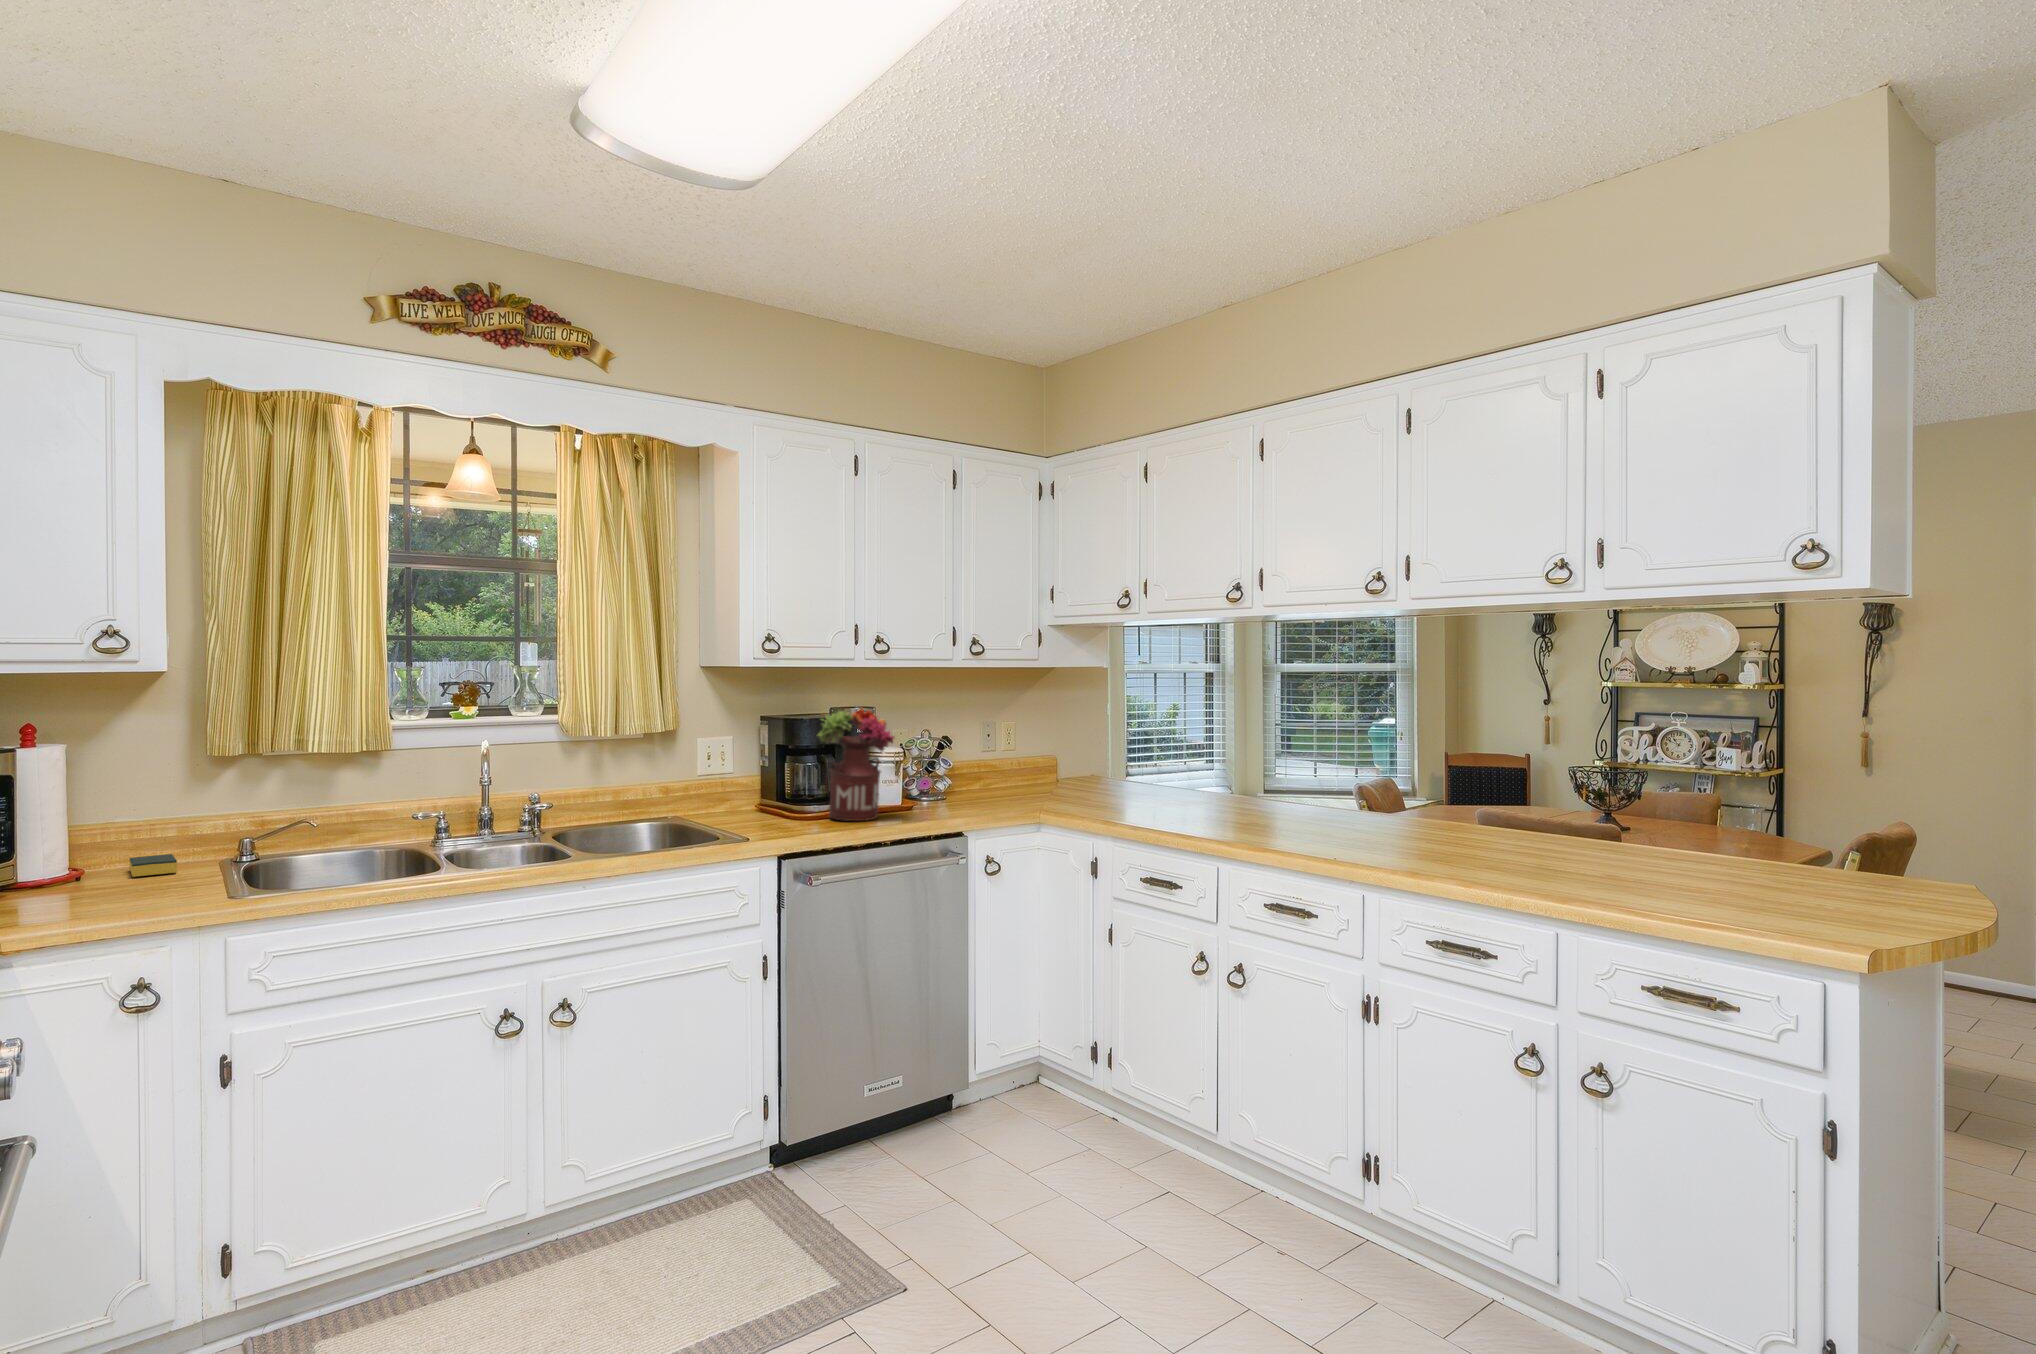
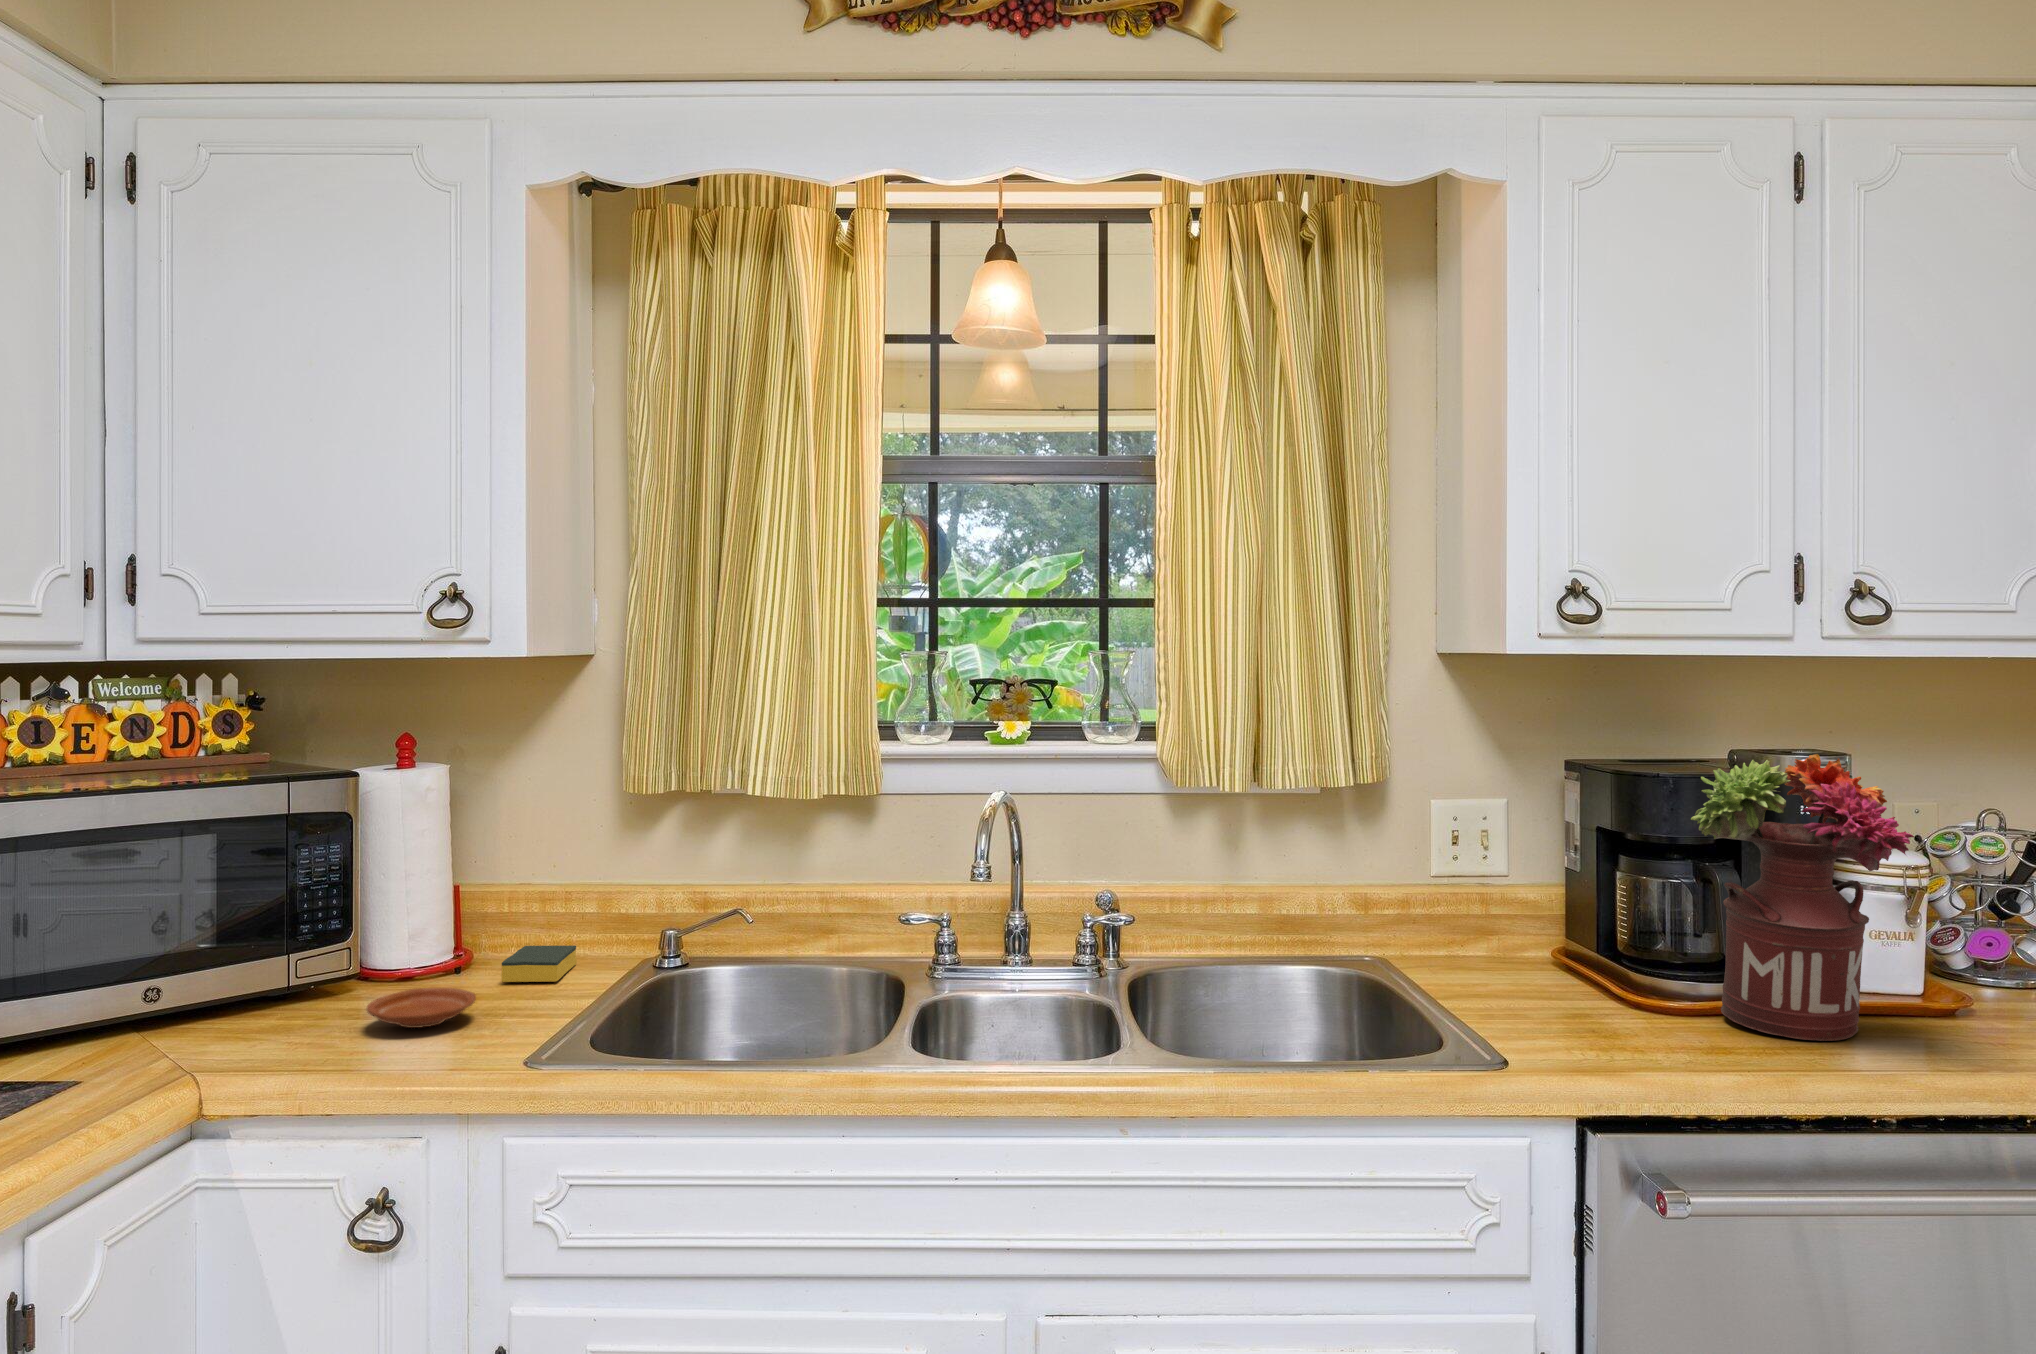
plate: none [70,876,151,898] -> present [367,988,476,1028]

